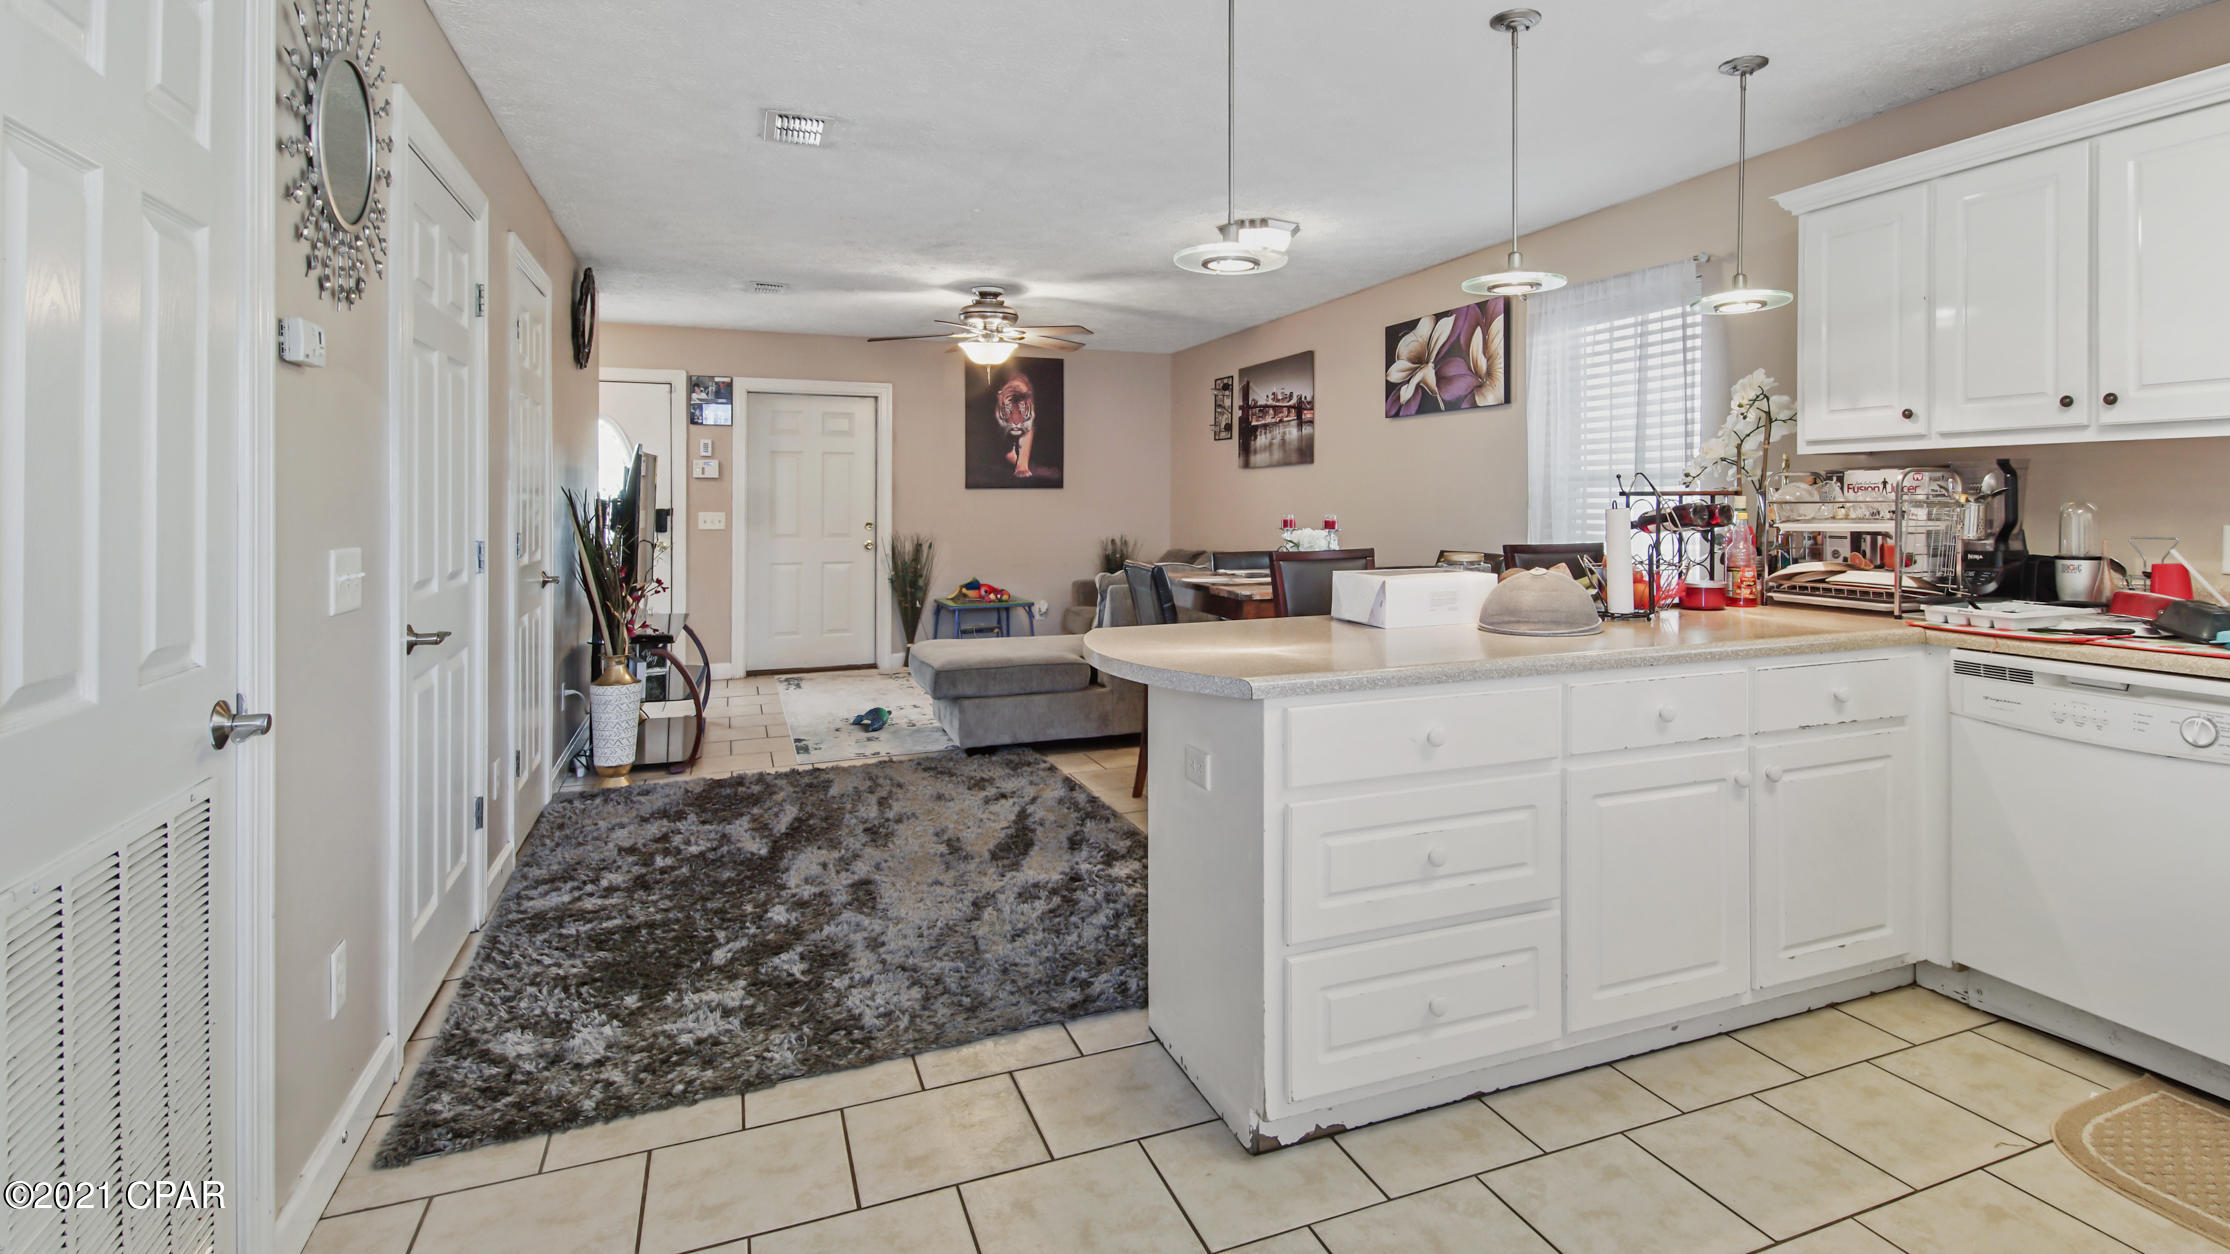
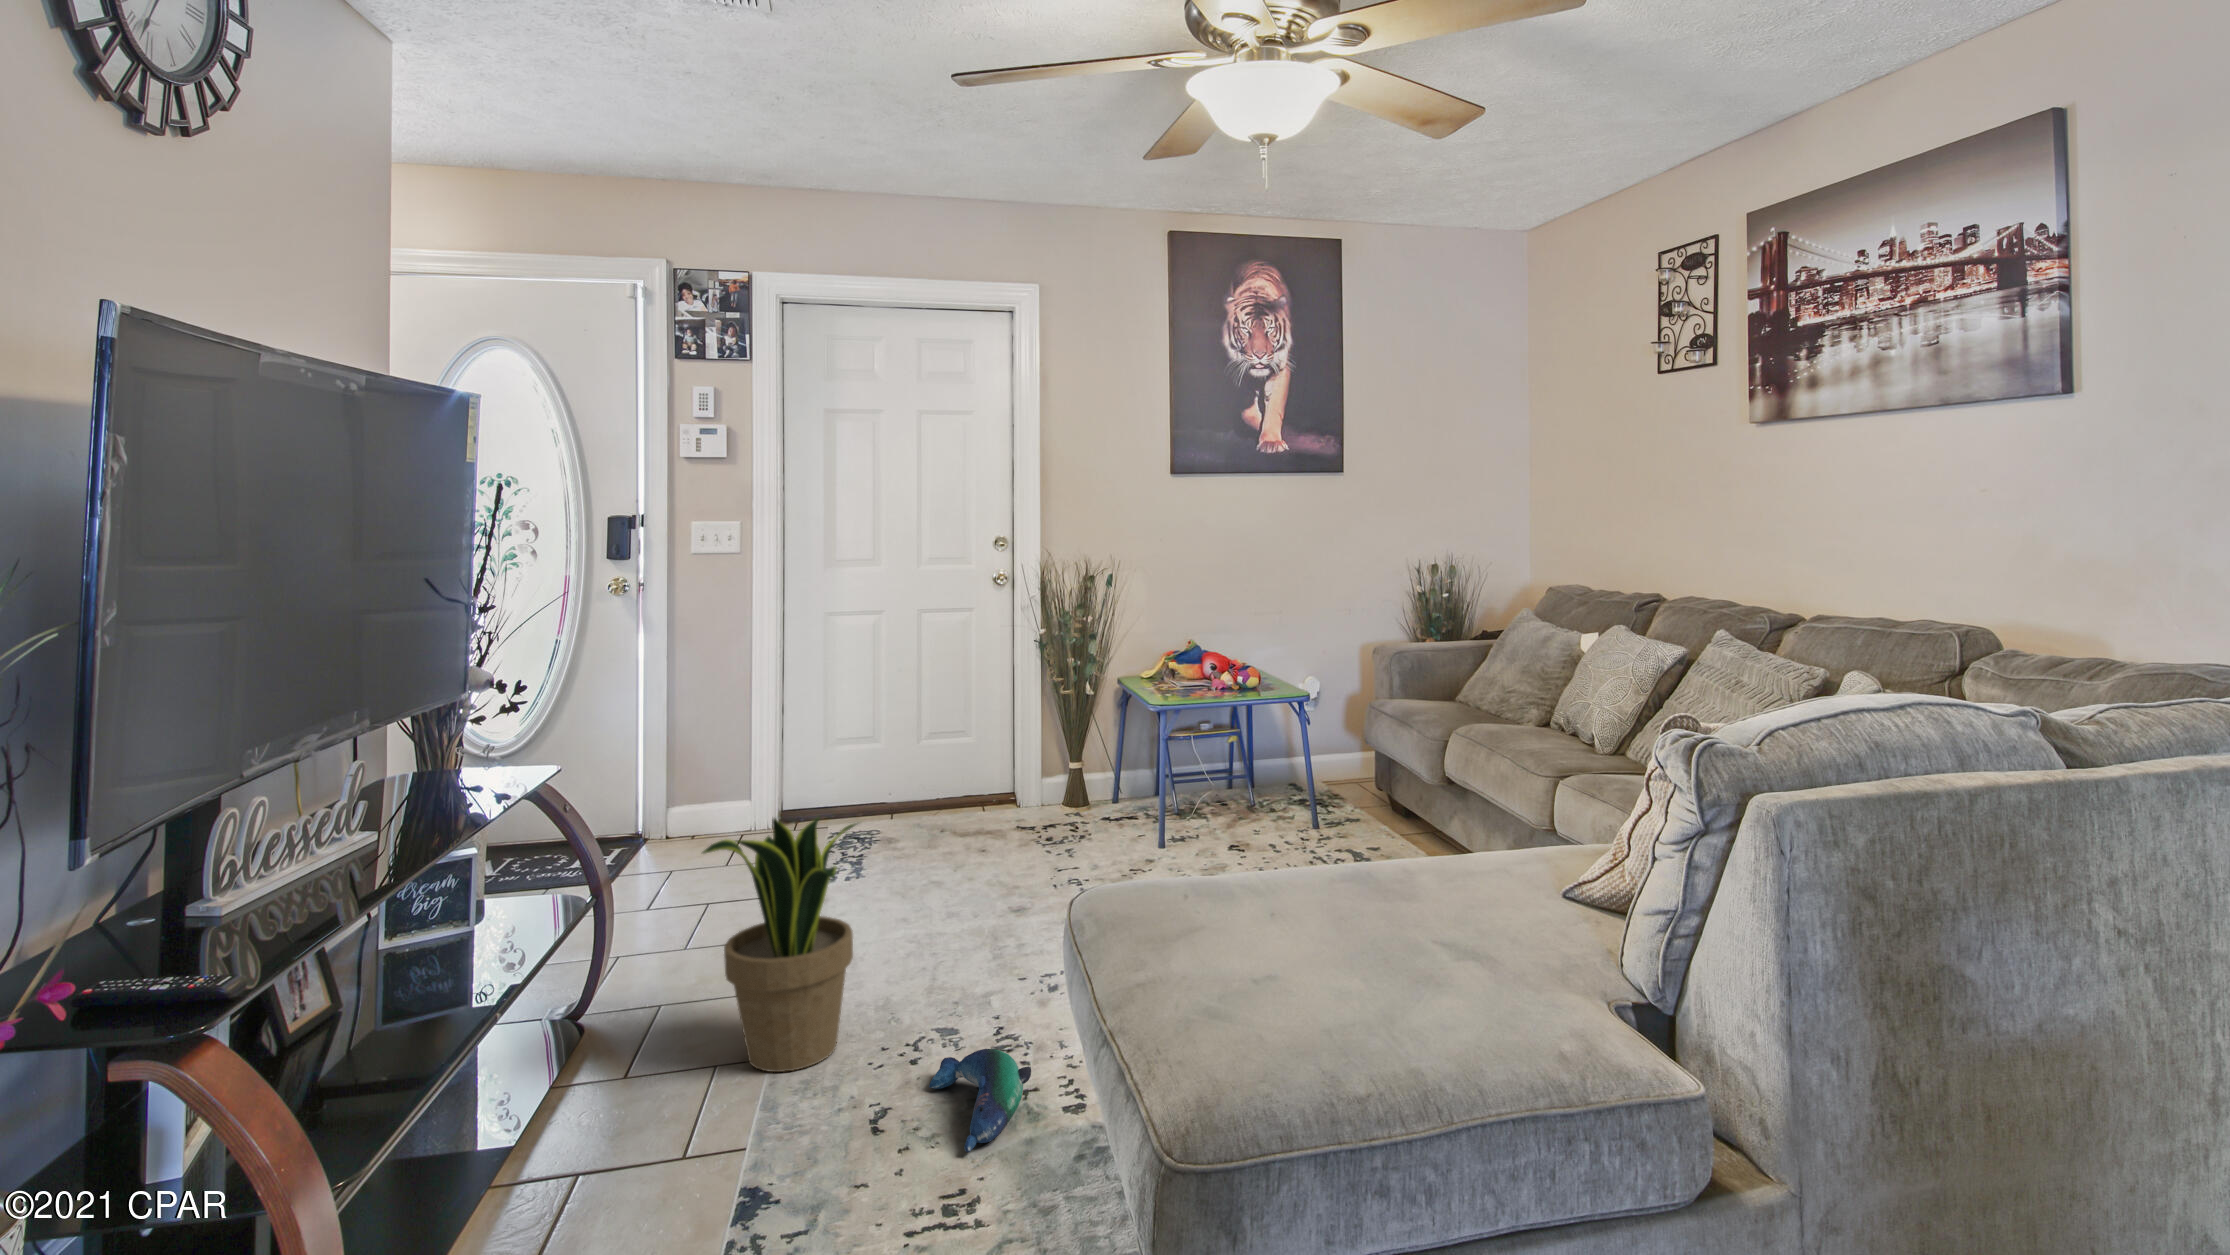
potted plant: none [762,625,822,723] -> present [703,817,857,1072]

